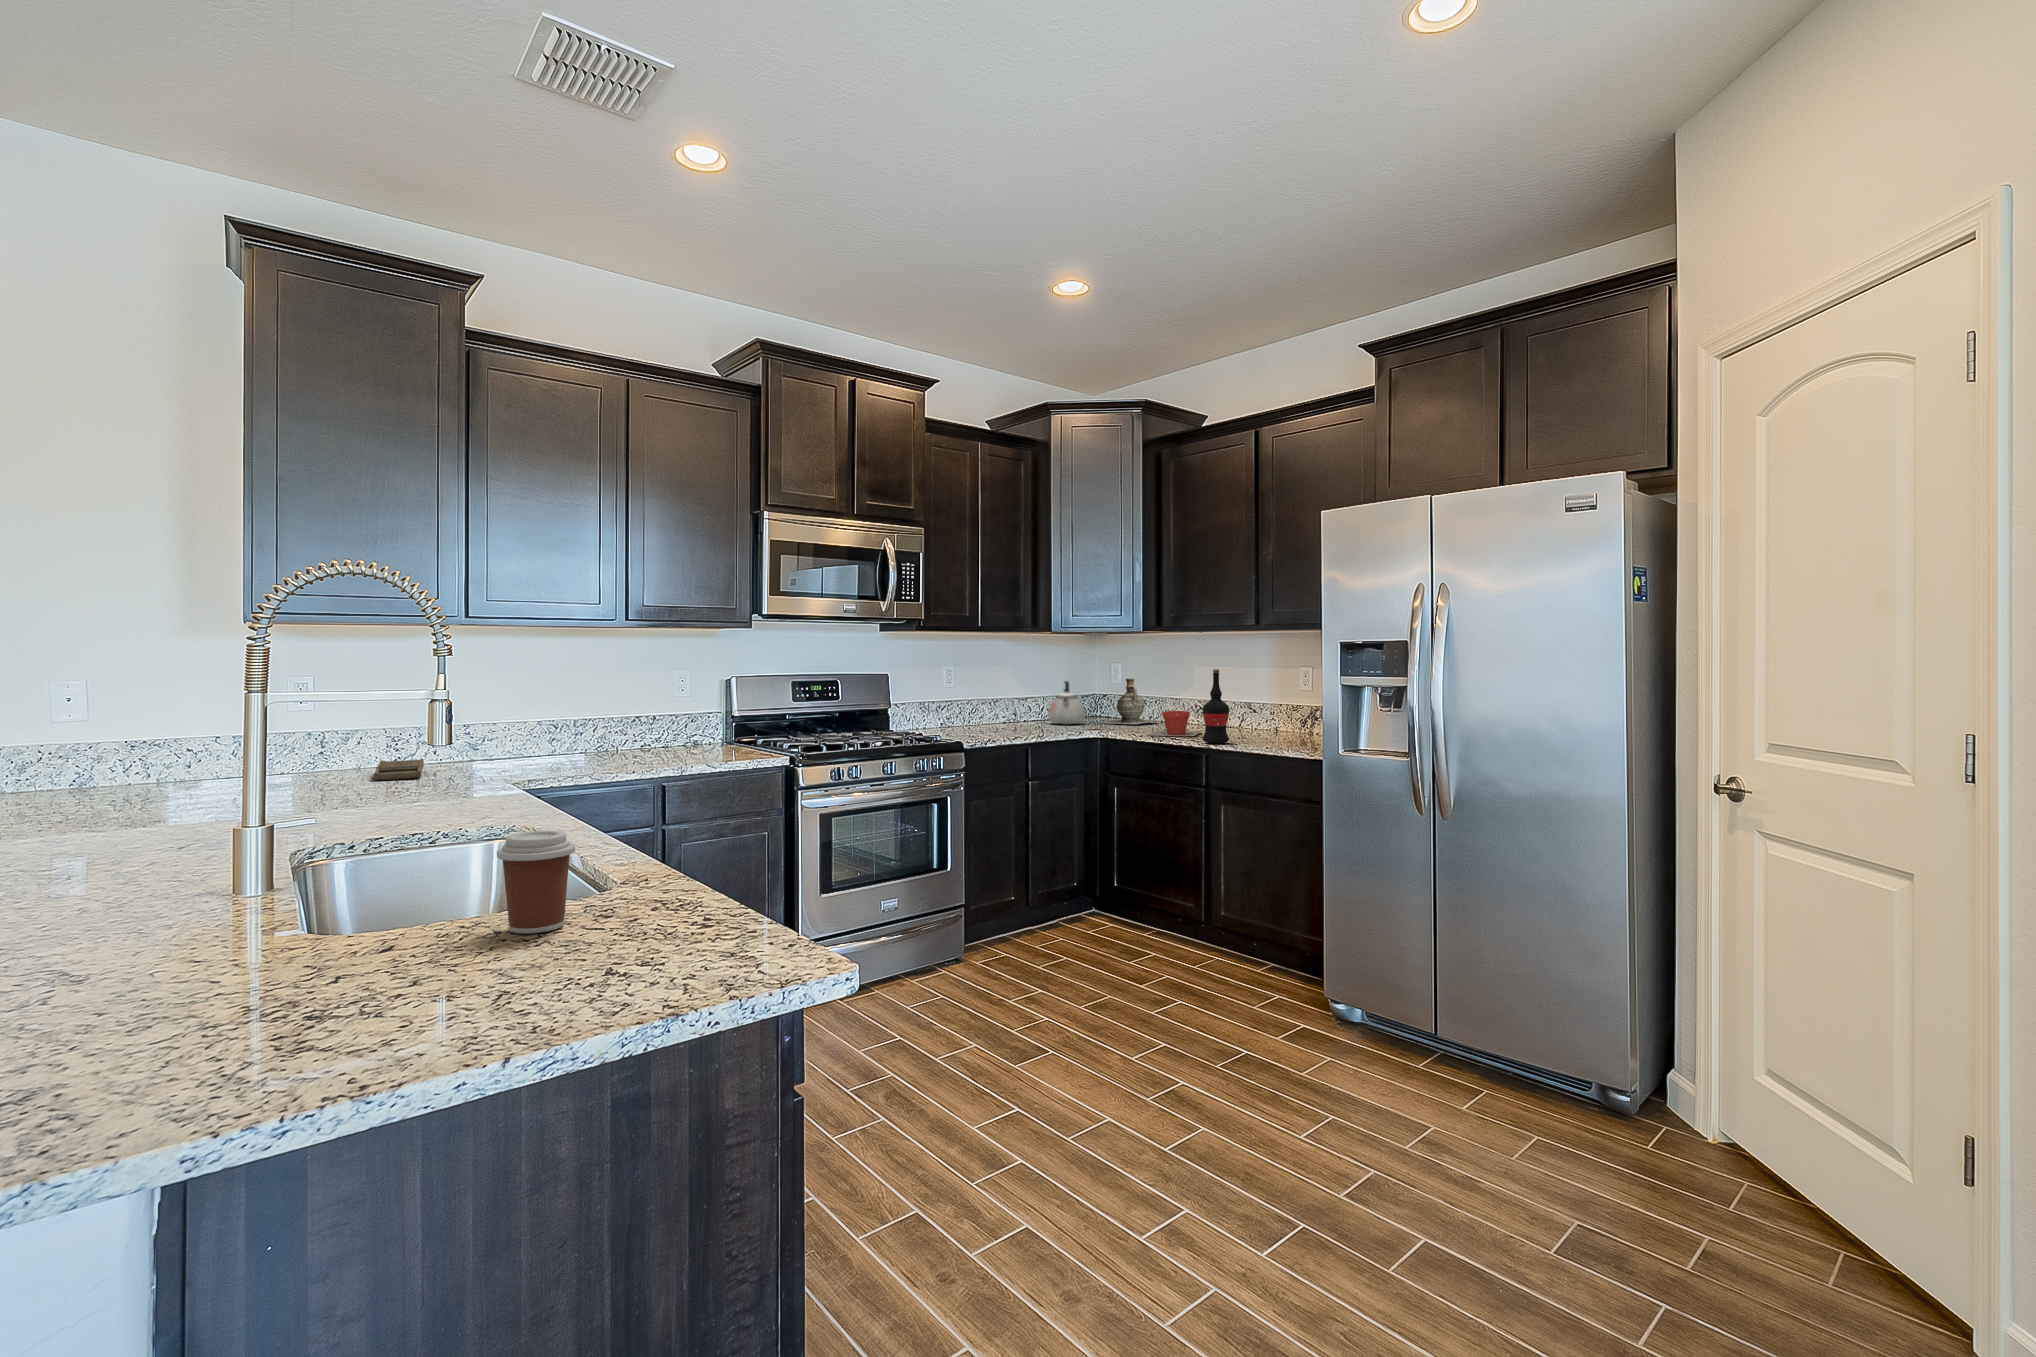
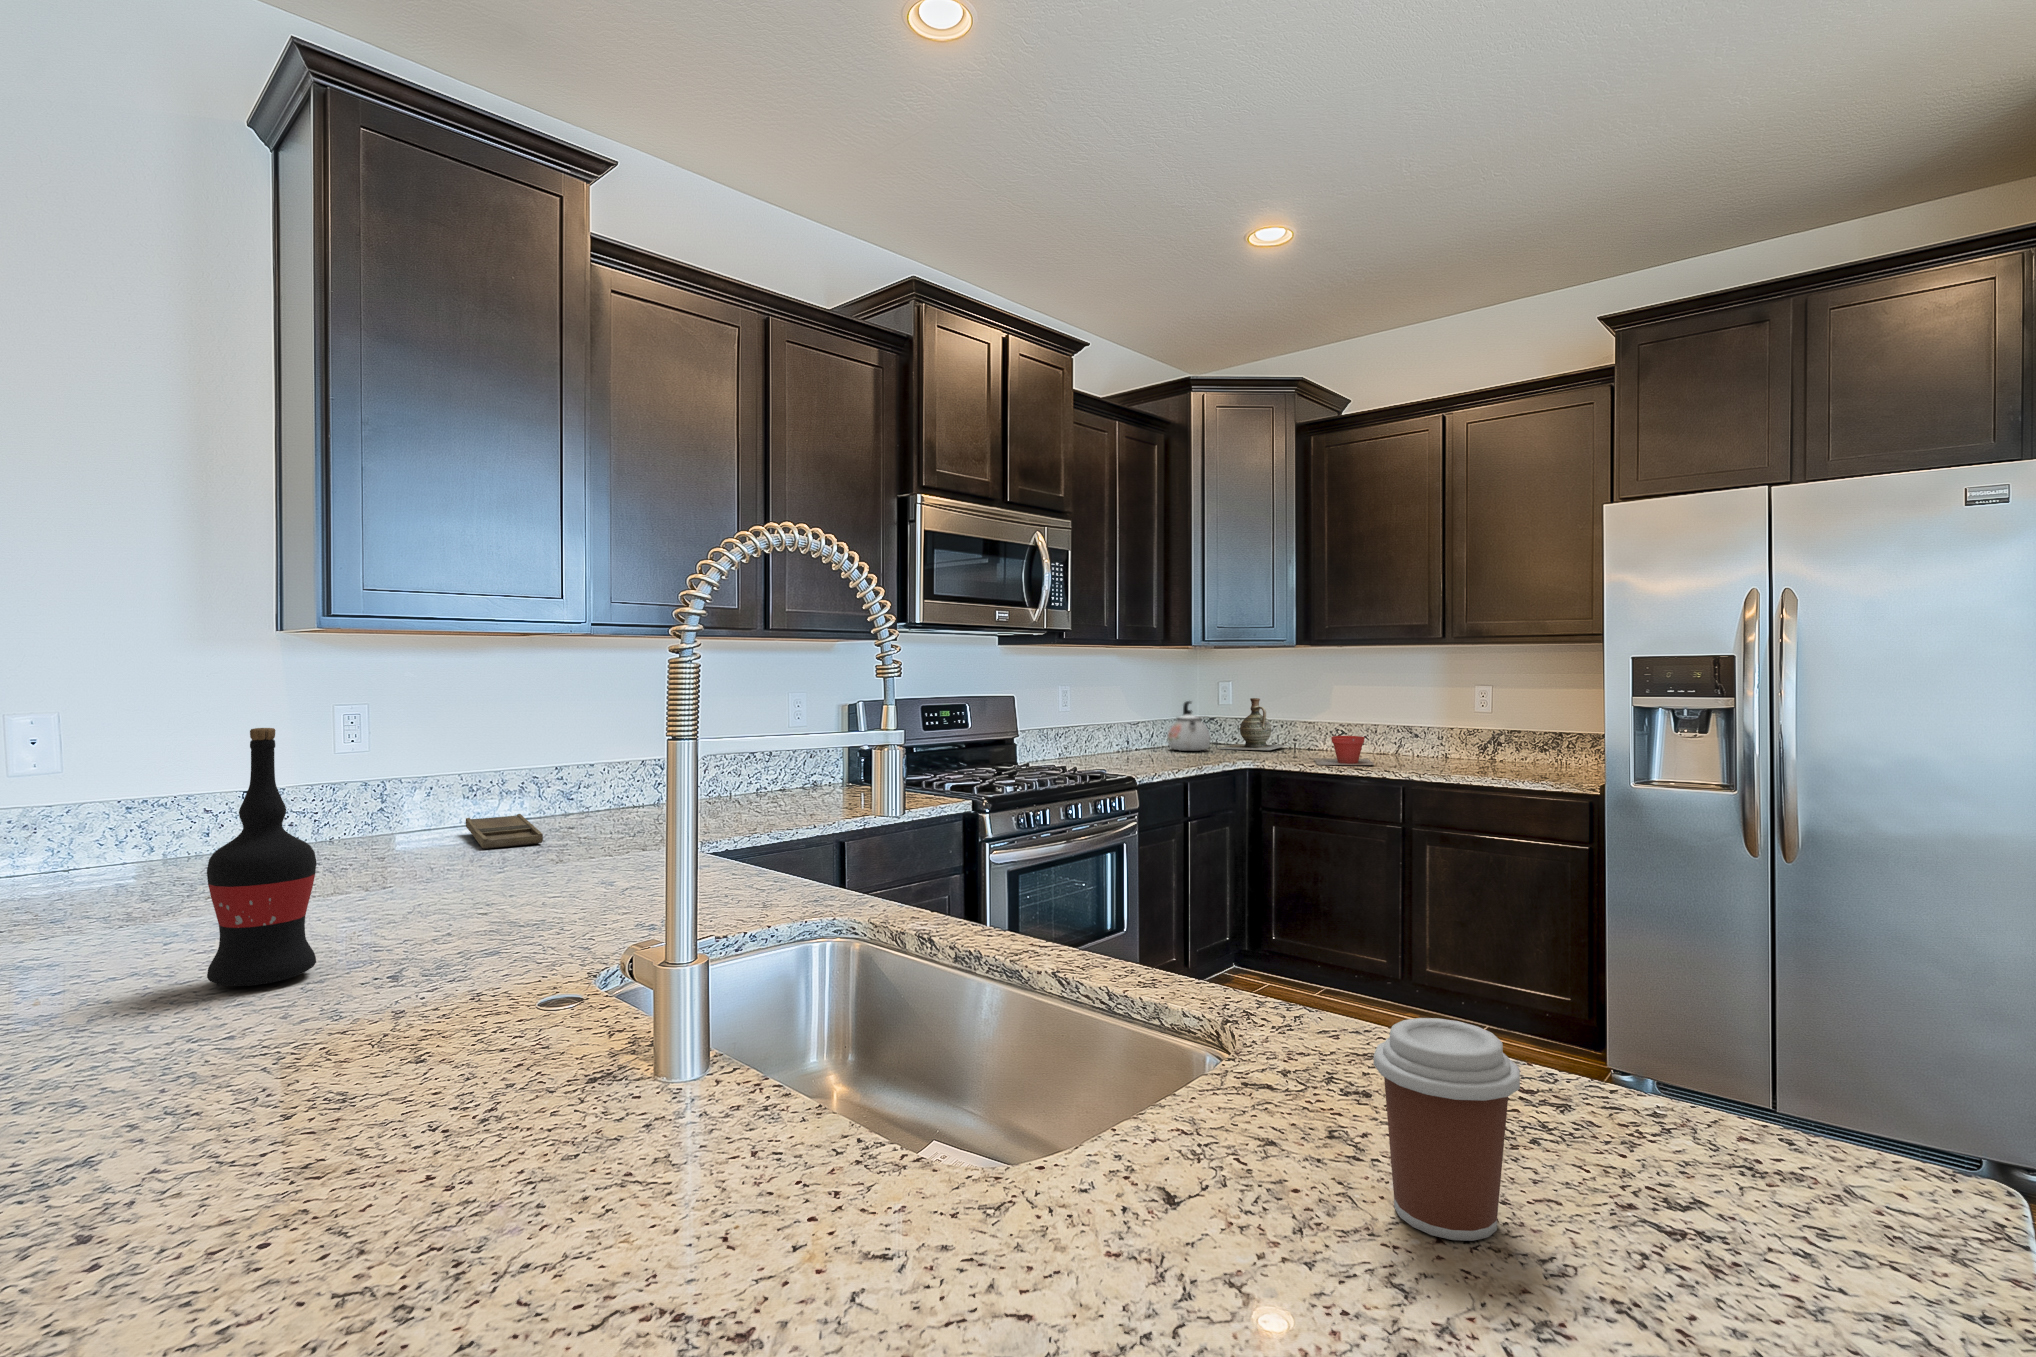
wine bottle: present [1202,669,1229,743] -> present [207,728,316,986]

